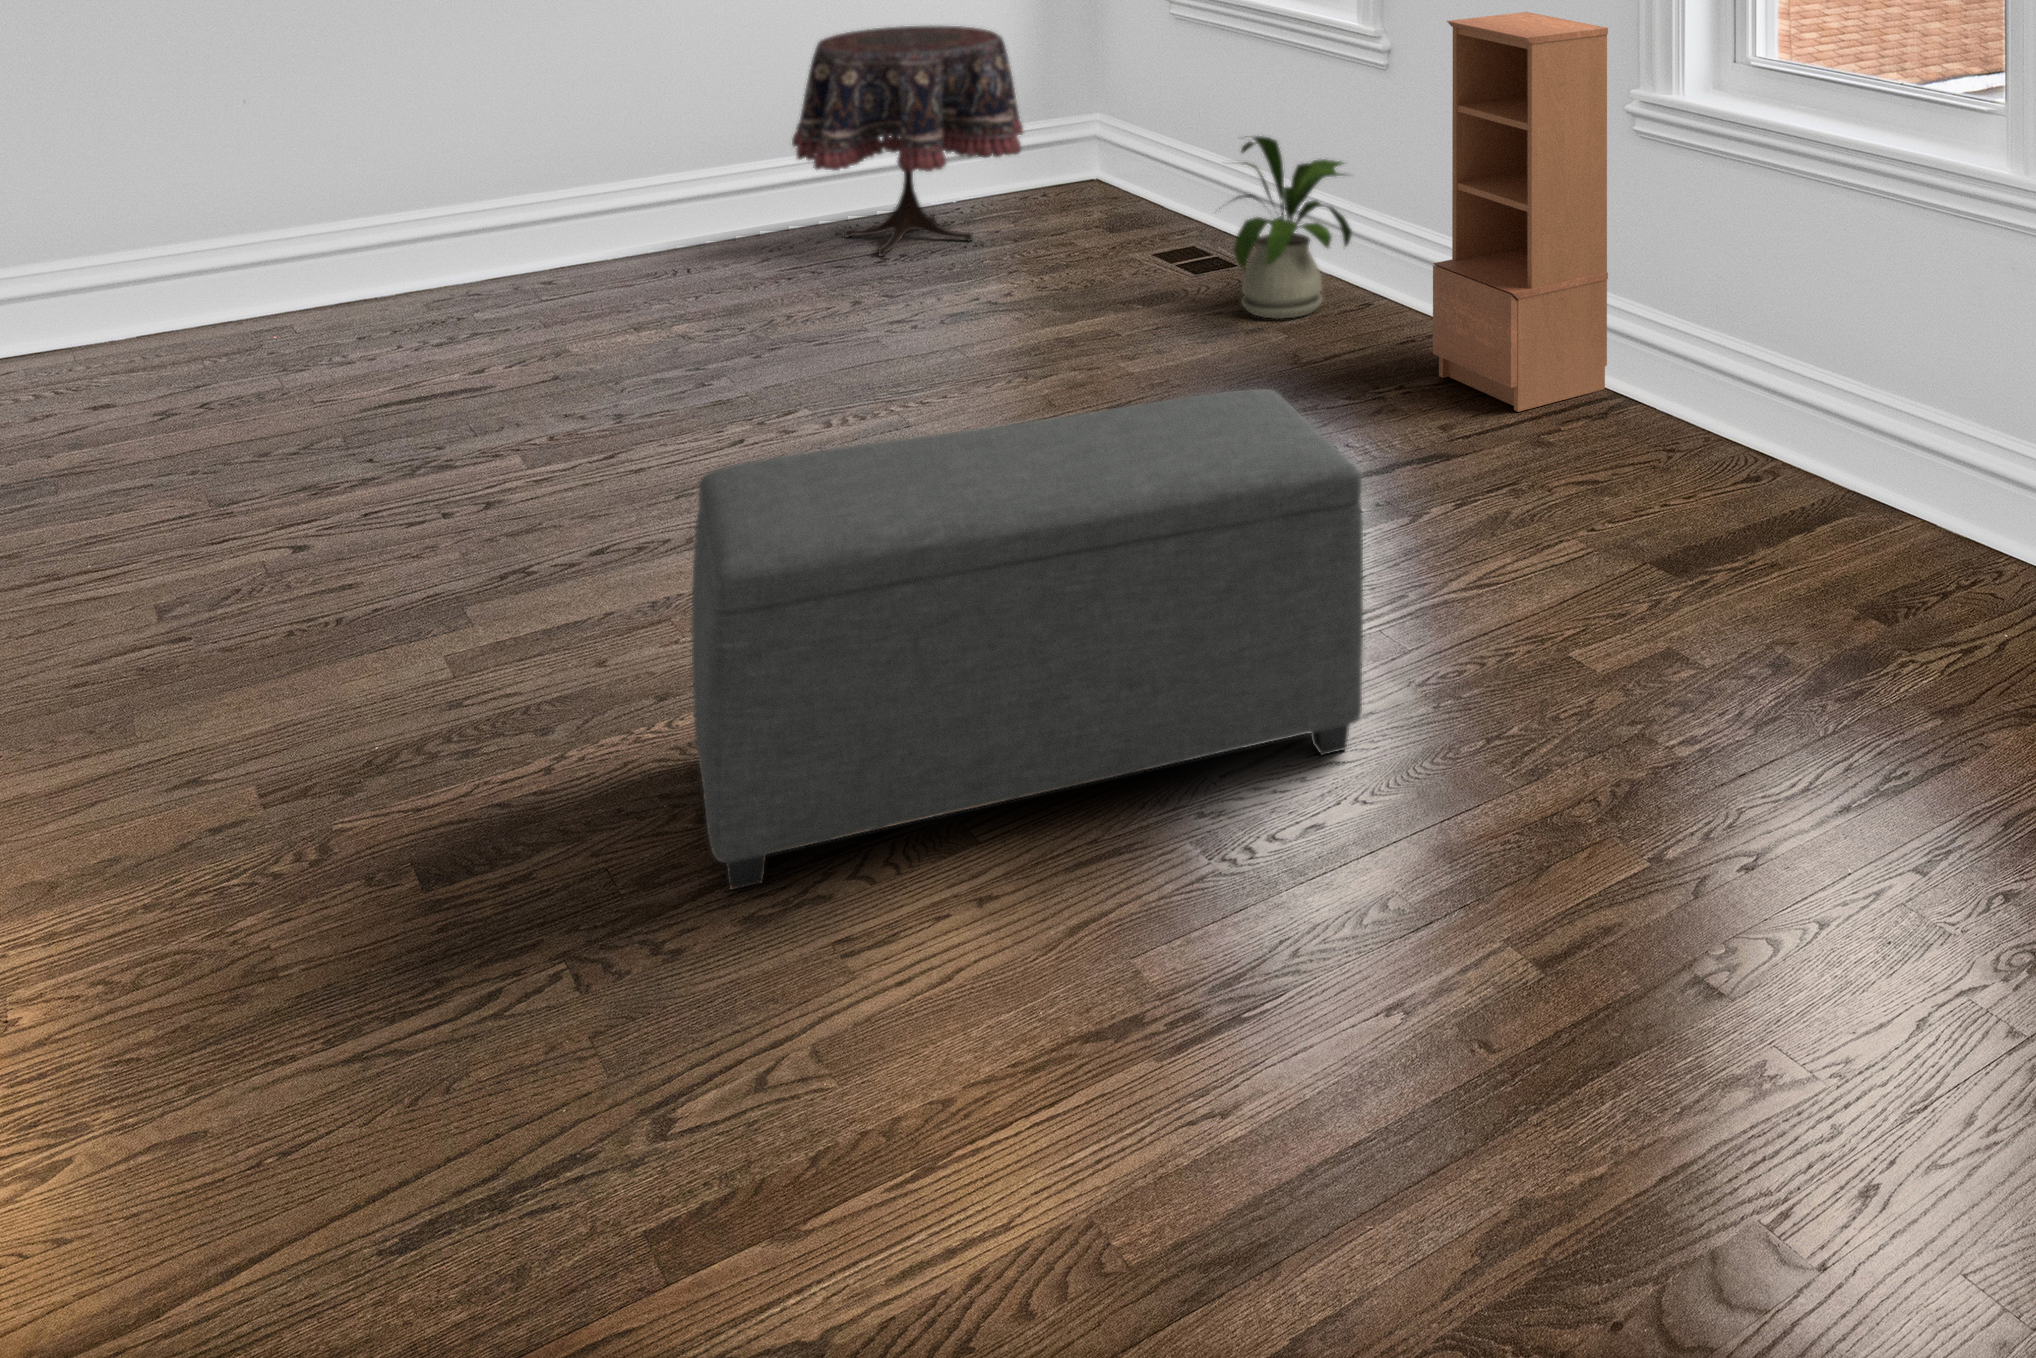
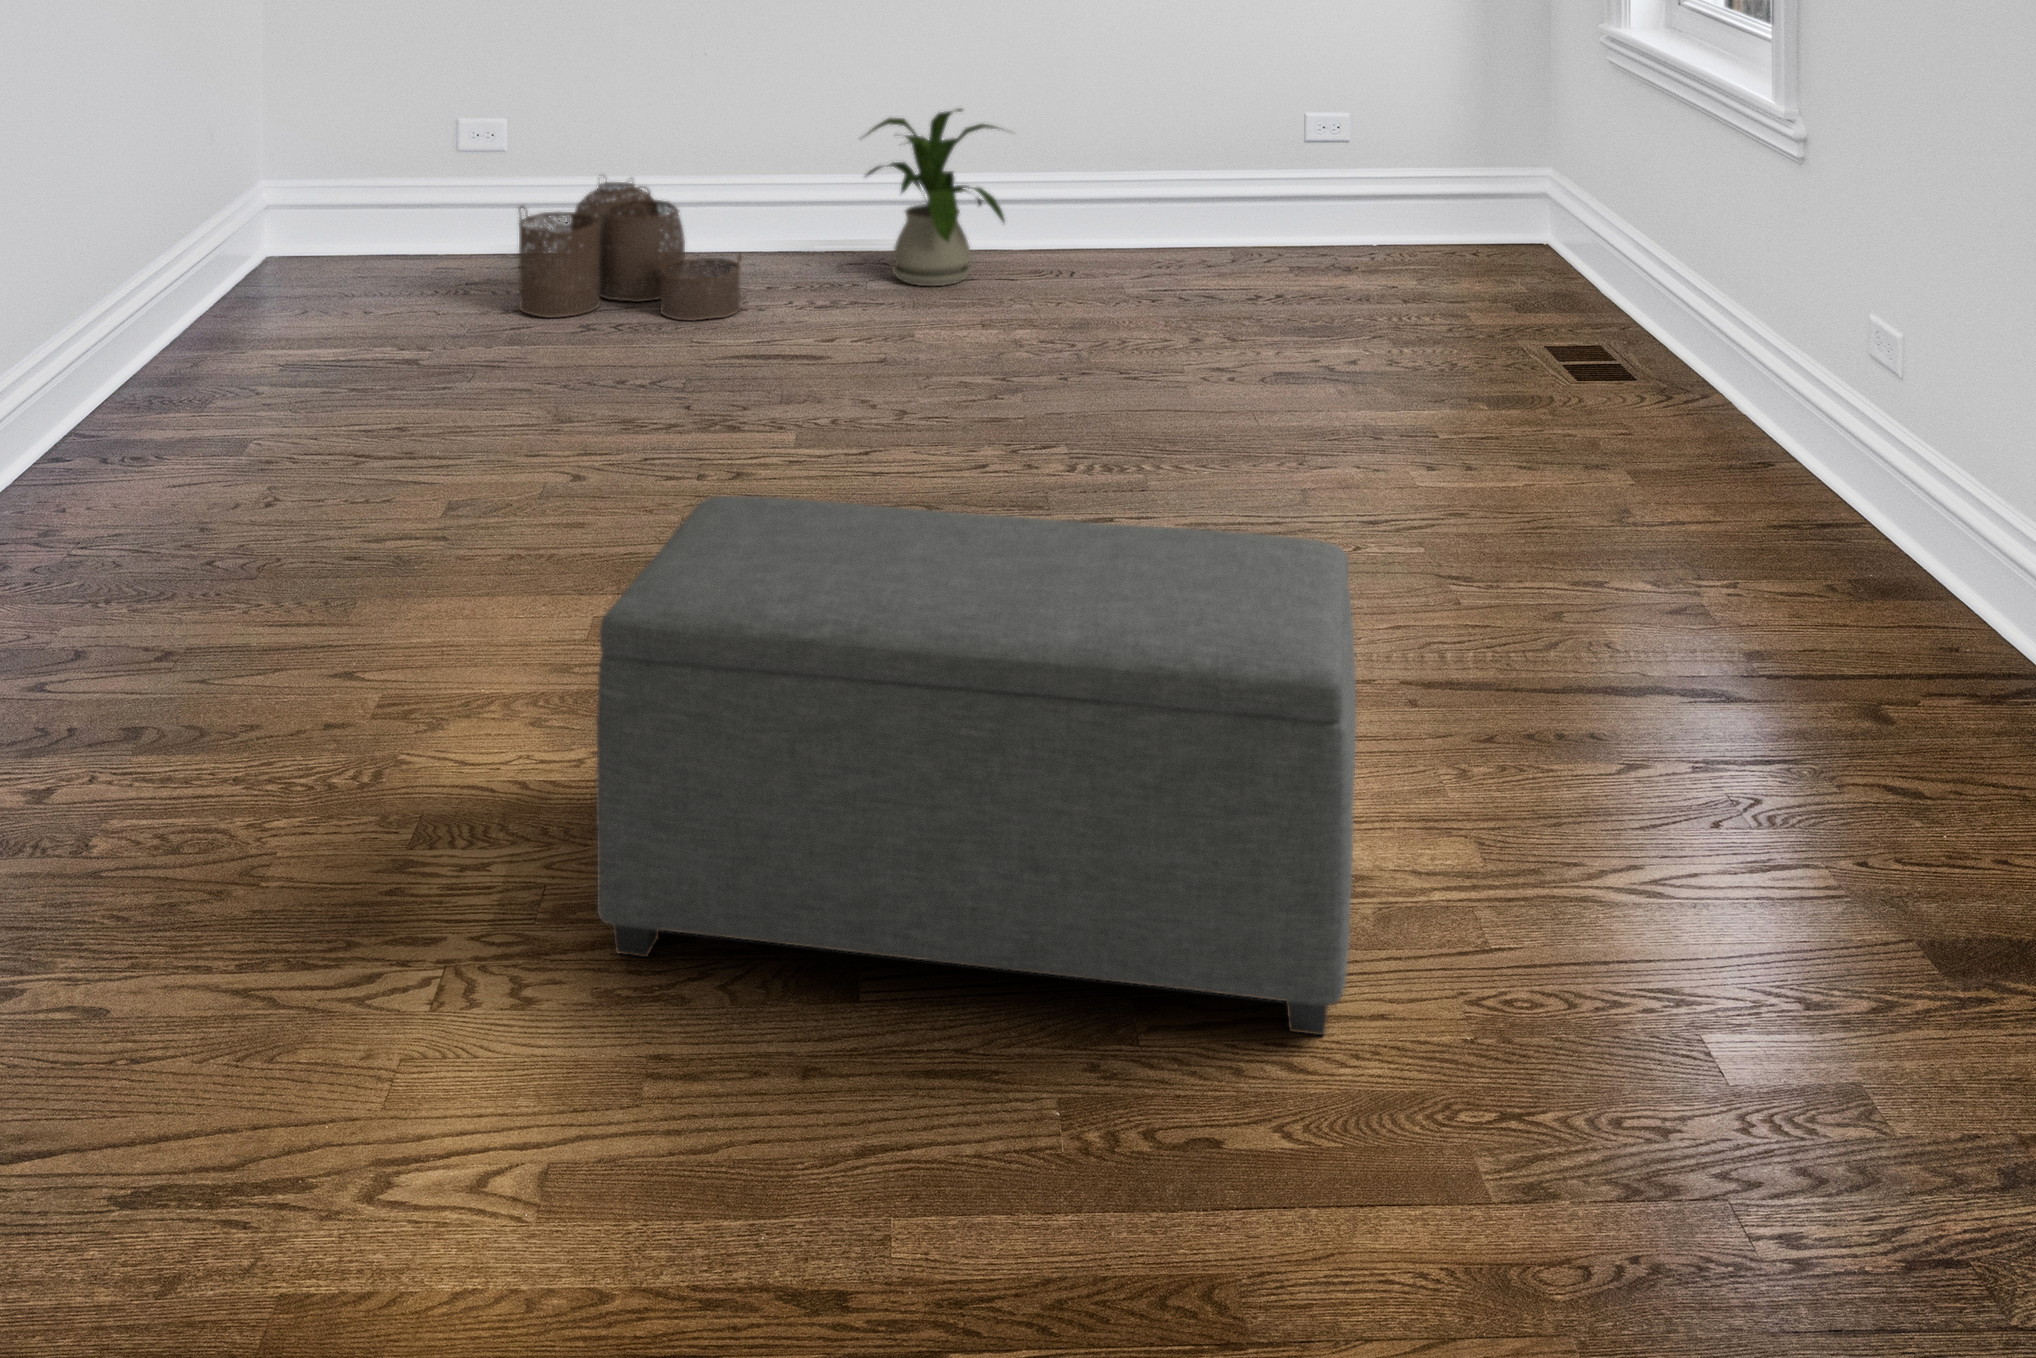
bookcase: present [1433,12,1608,412] -> none [1781,106,2023,642]
side table: present [792,25,1023,256] -> none [1182,41,1431,288]
house plant: present [1219,136,1352,319] -> present [866,109,1005,286]
woven basket: none [57,248,351,414] -> present [519,178,742,321]

